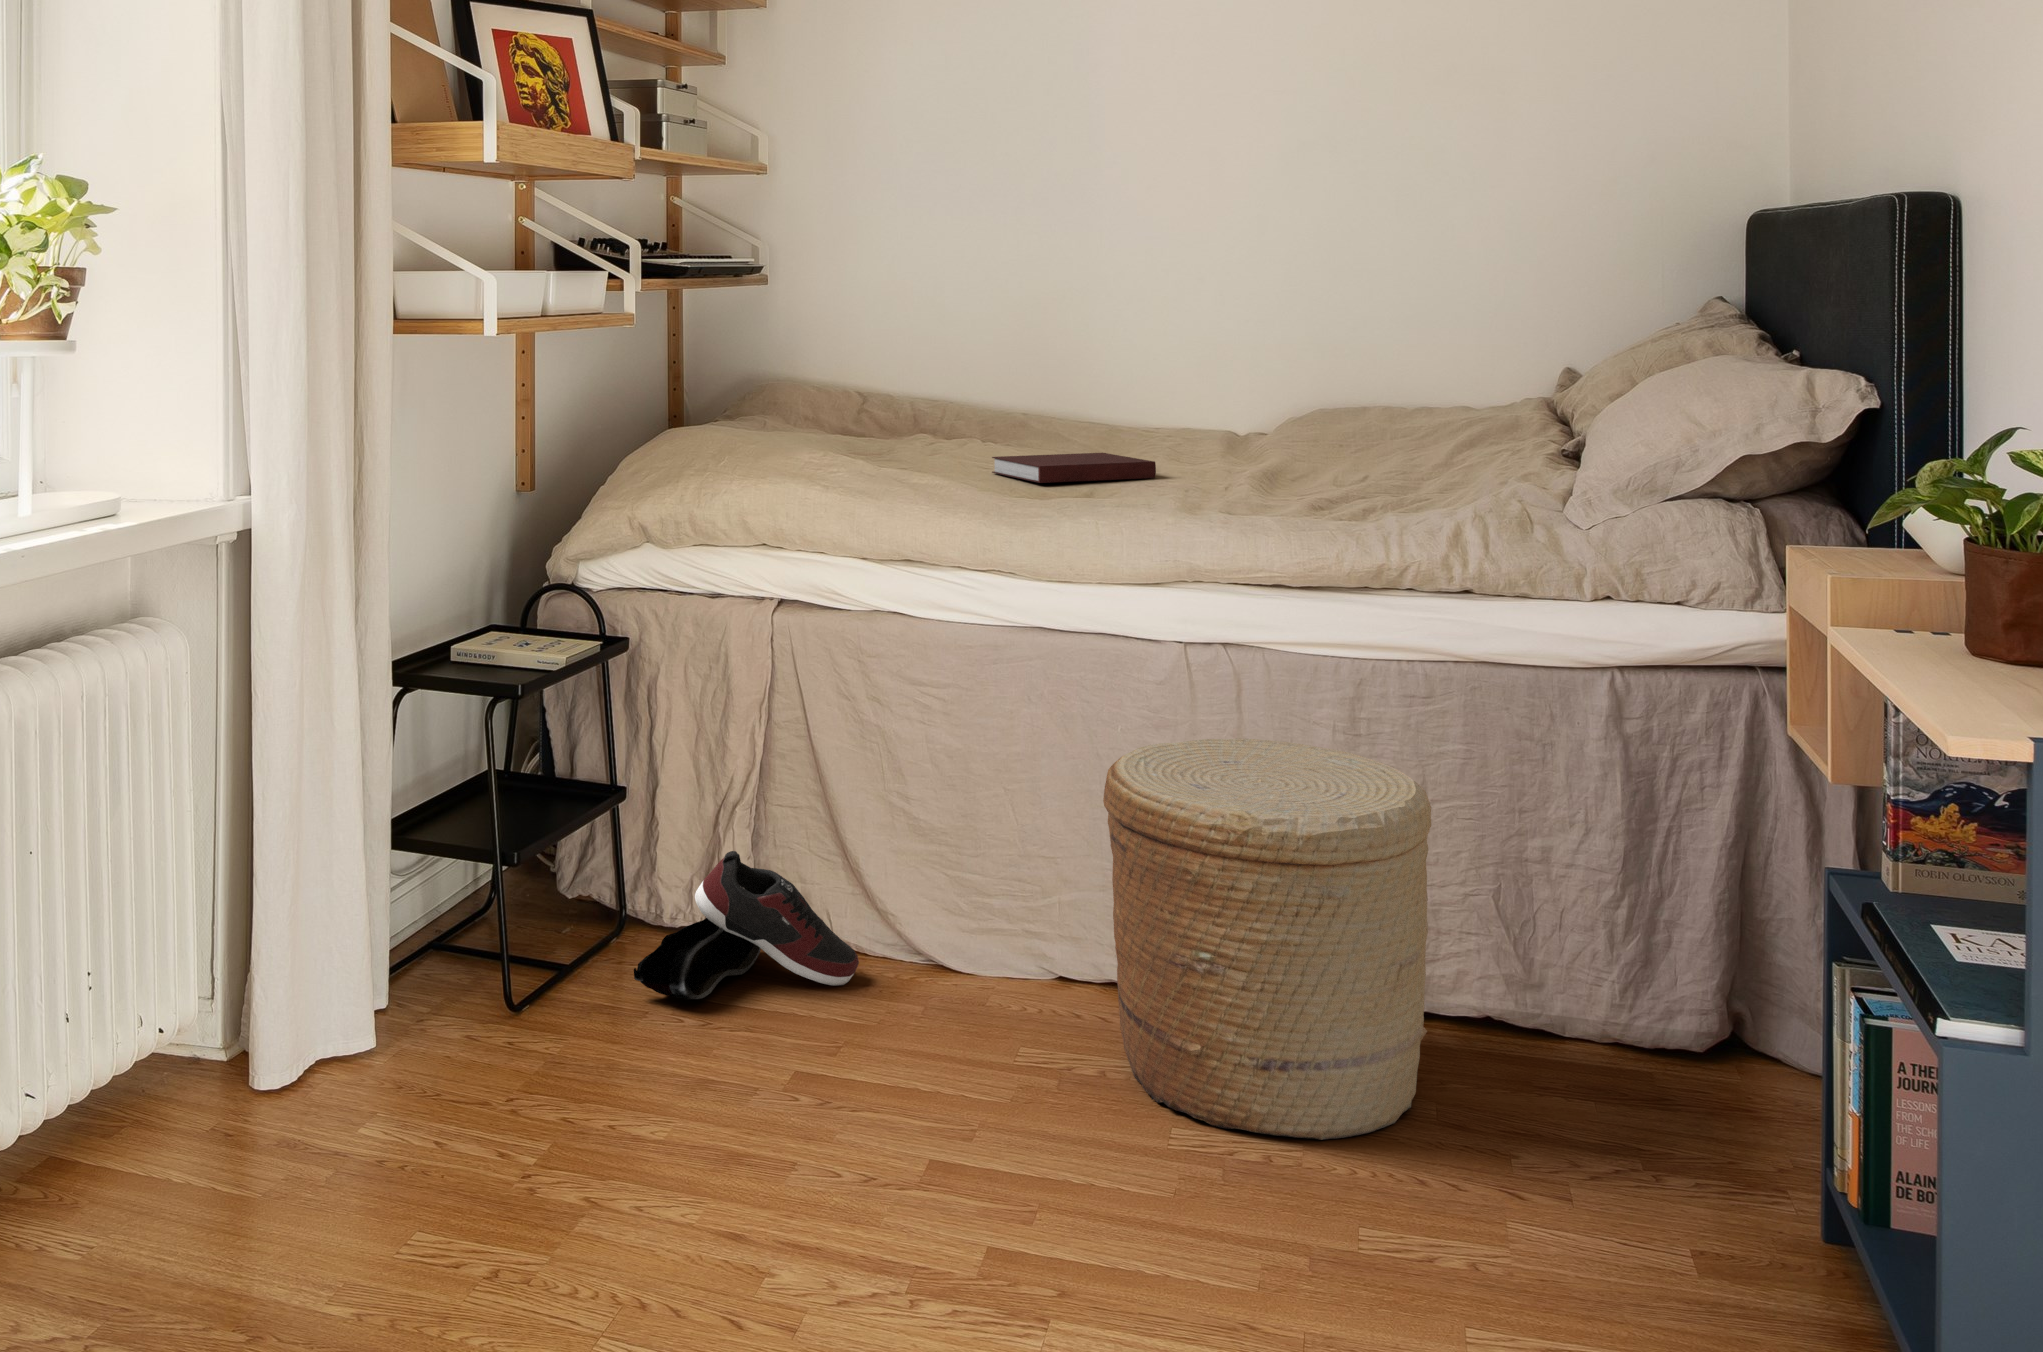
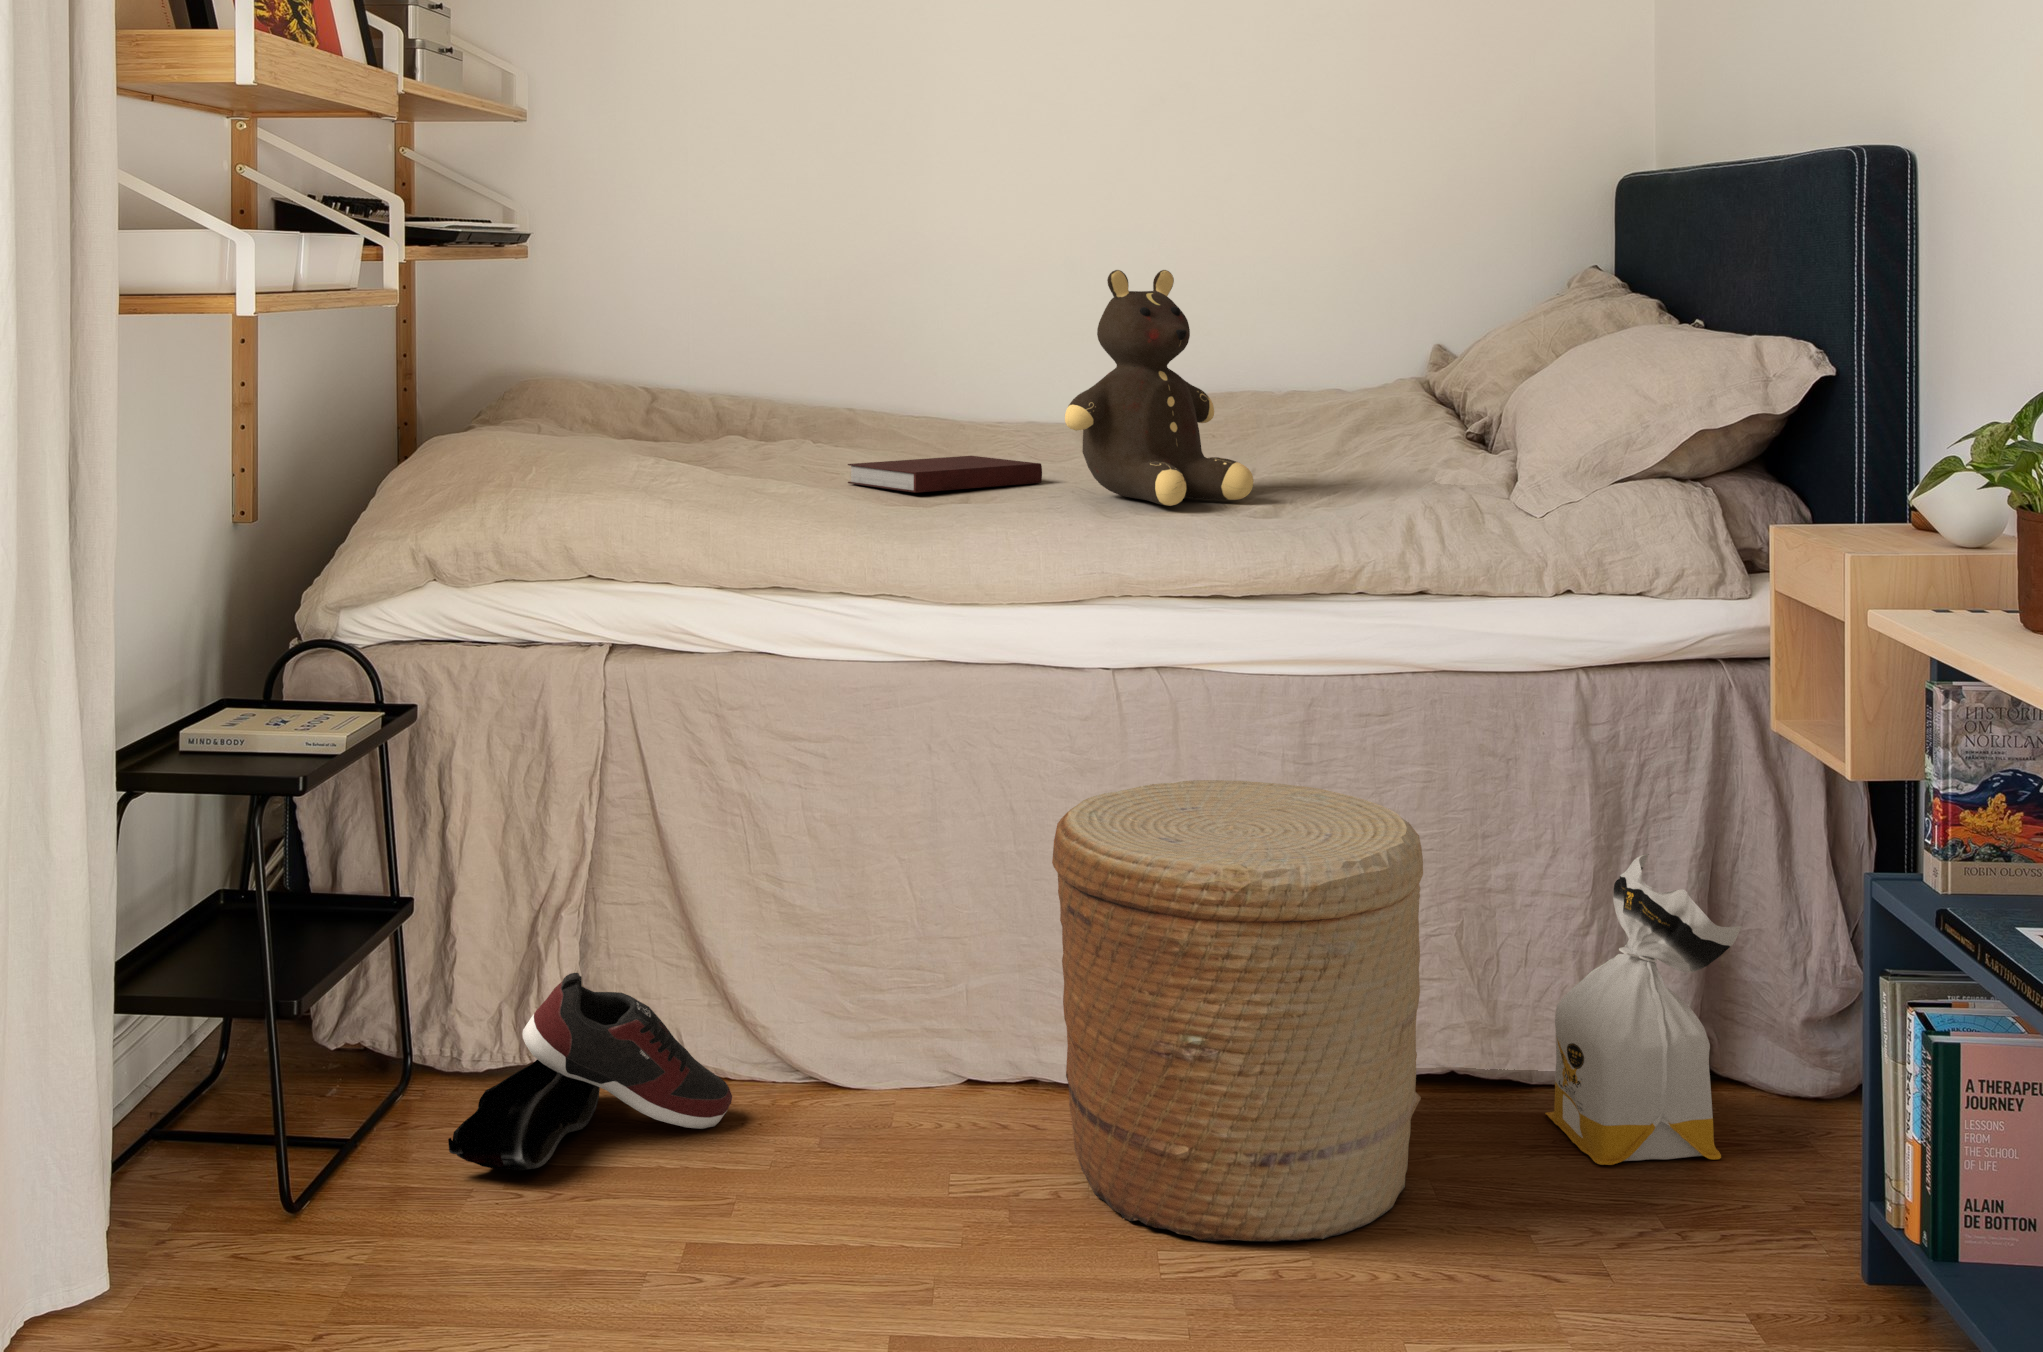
teddy bear: none [1162,299,1330,502] -> present [1065,270,1253,506]
bag: none [1571,838,1755,1124] -> present [1545,854,1742,1165]

